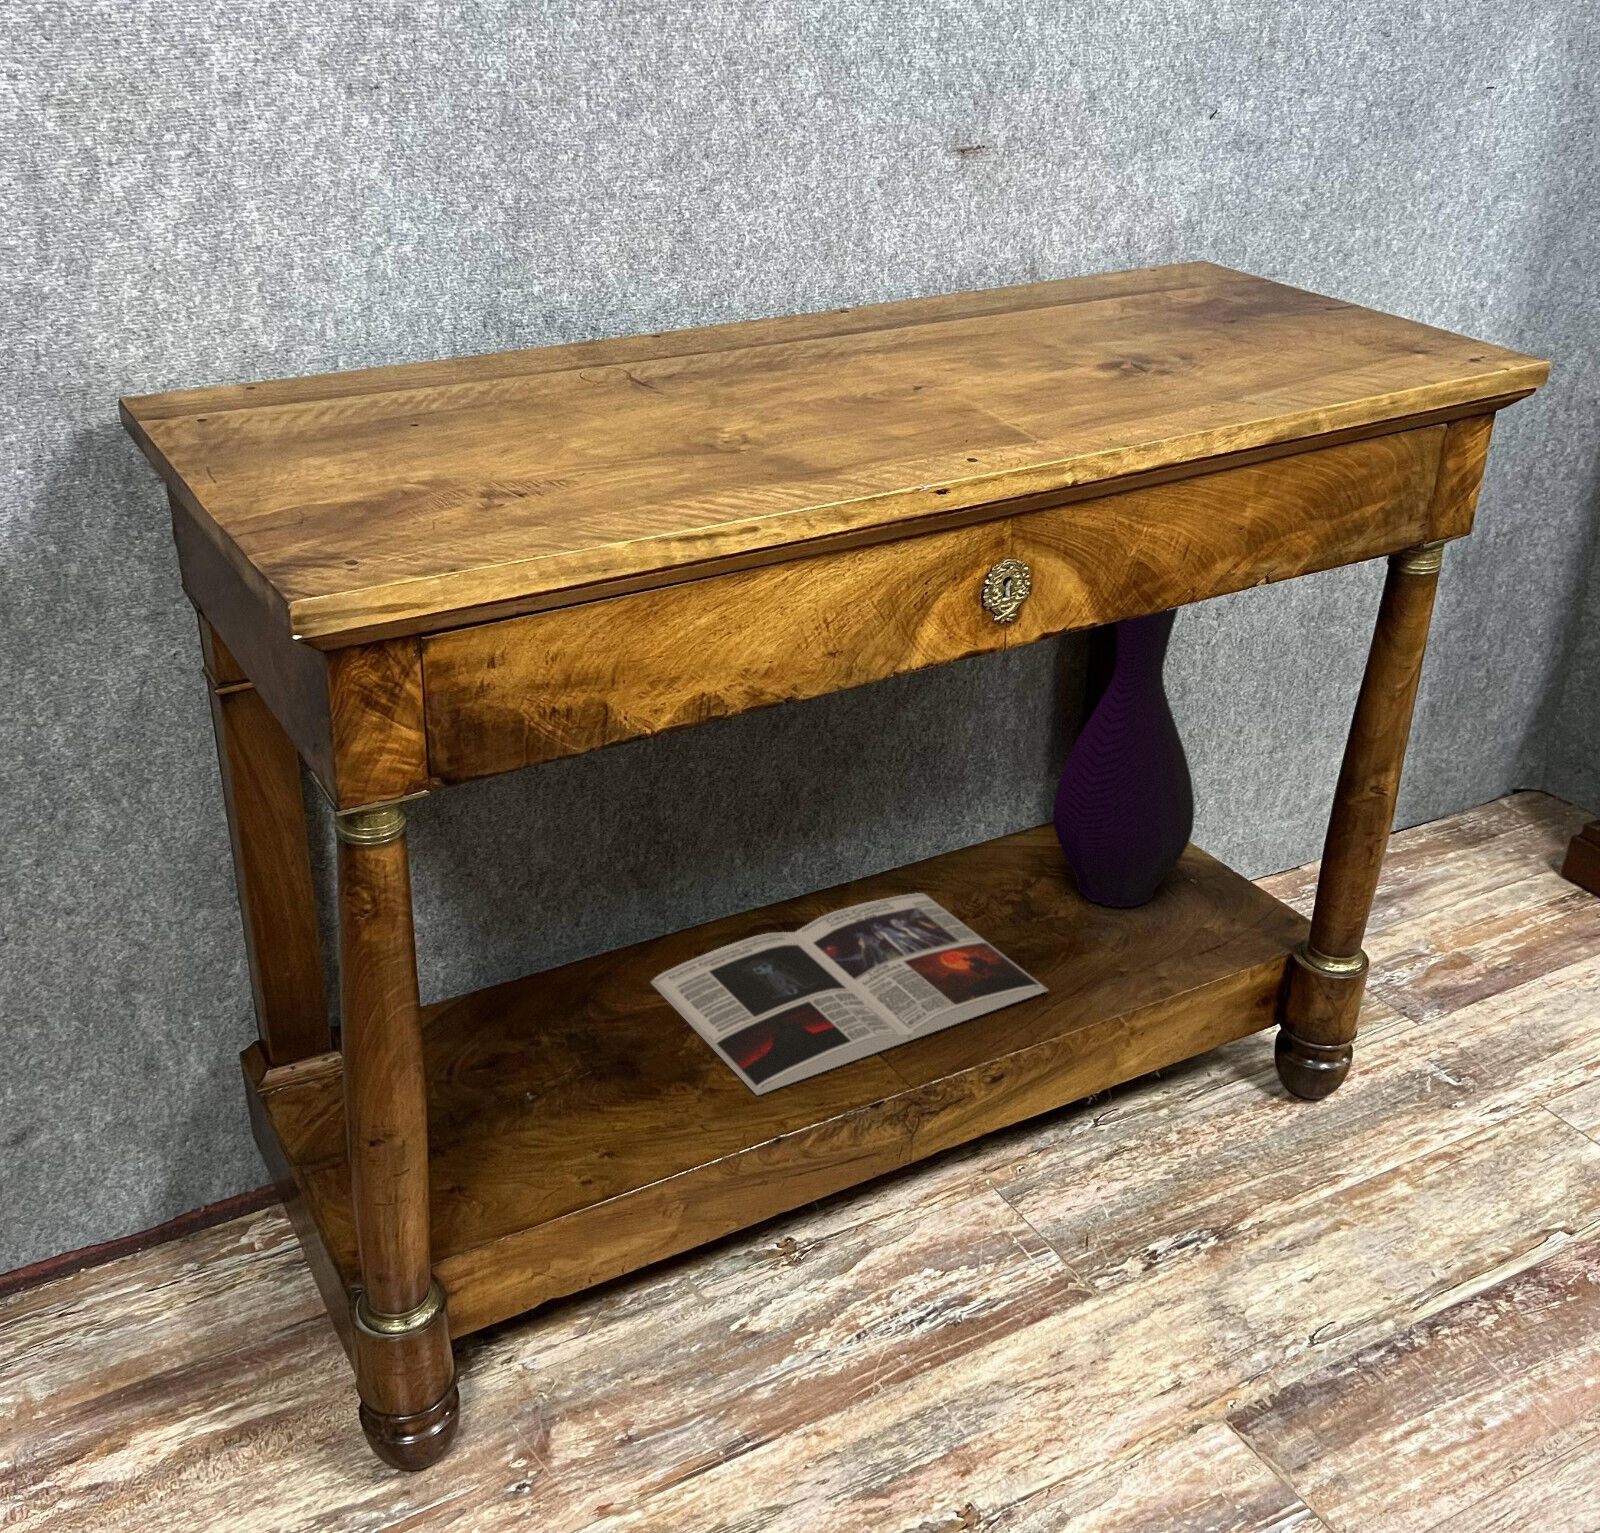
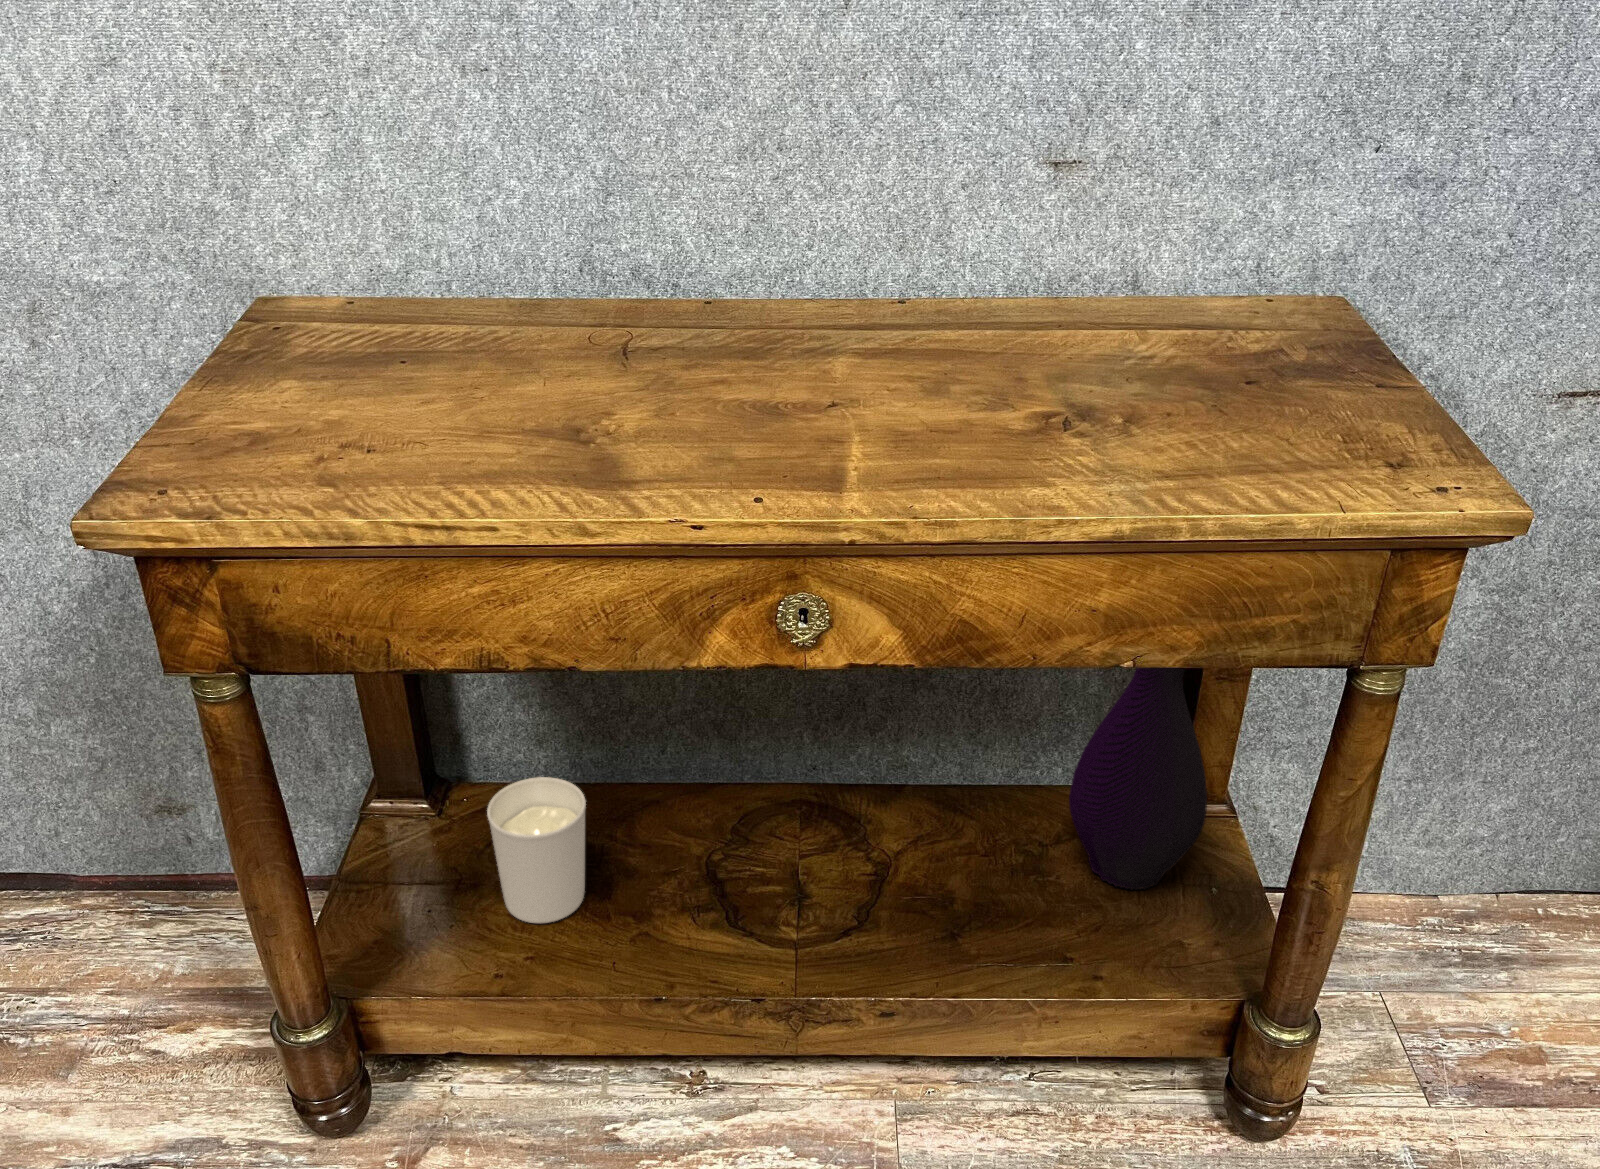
magazine: present [651,893,1048,1095] -> none [668,814,984,957]
candle holder: none [507,938,625,1113] -> present [487,777,586,923]

